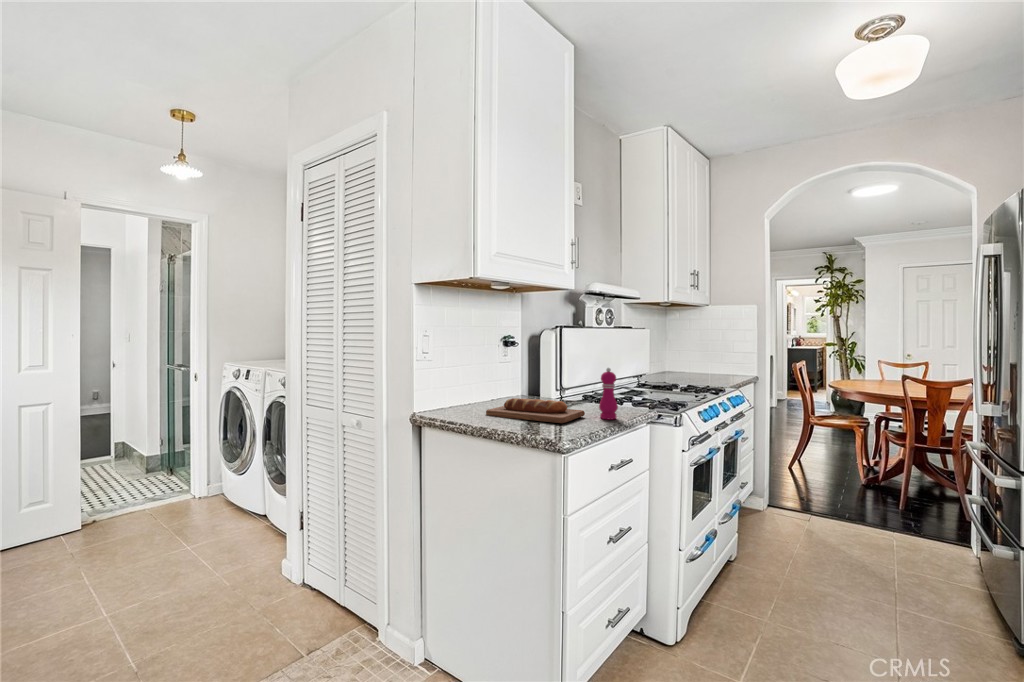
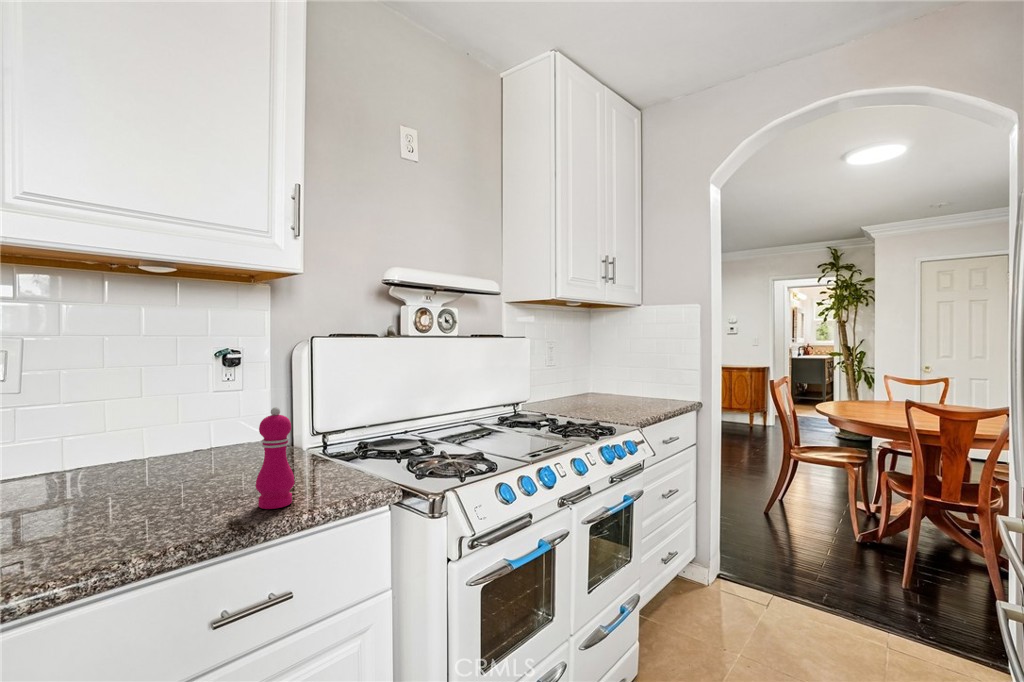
bread loaf: present [486,398,585,423] -> none [66,460,238,526]

